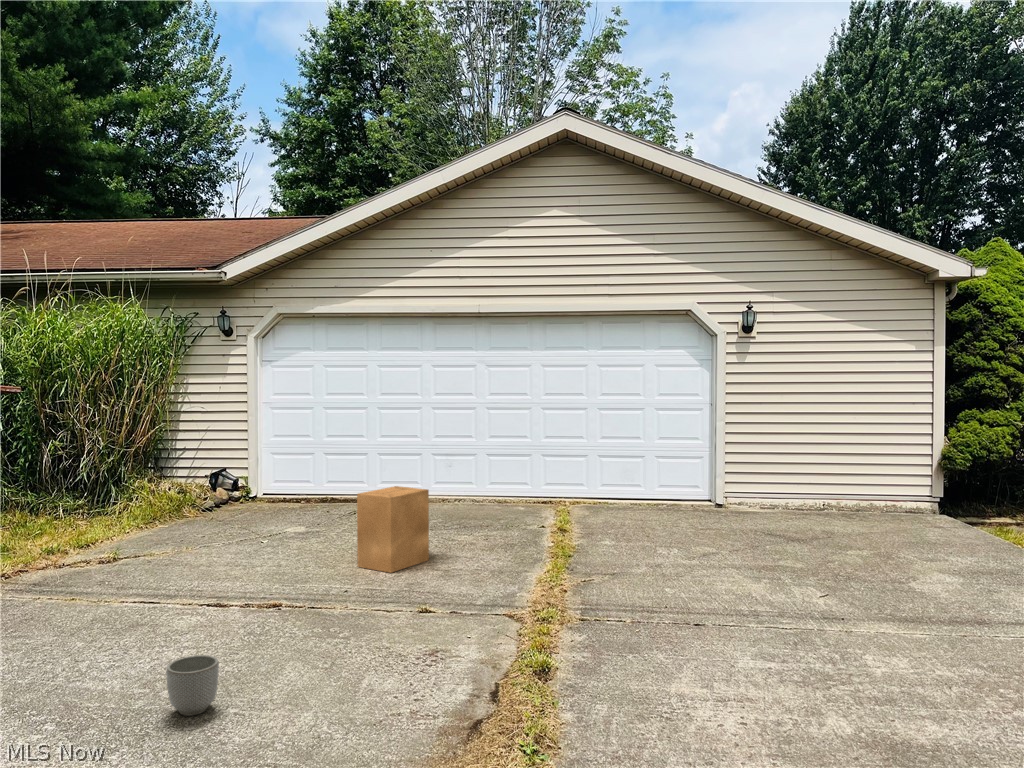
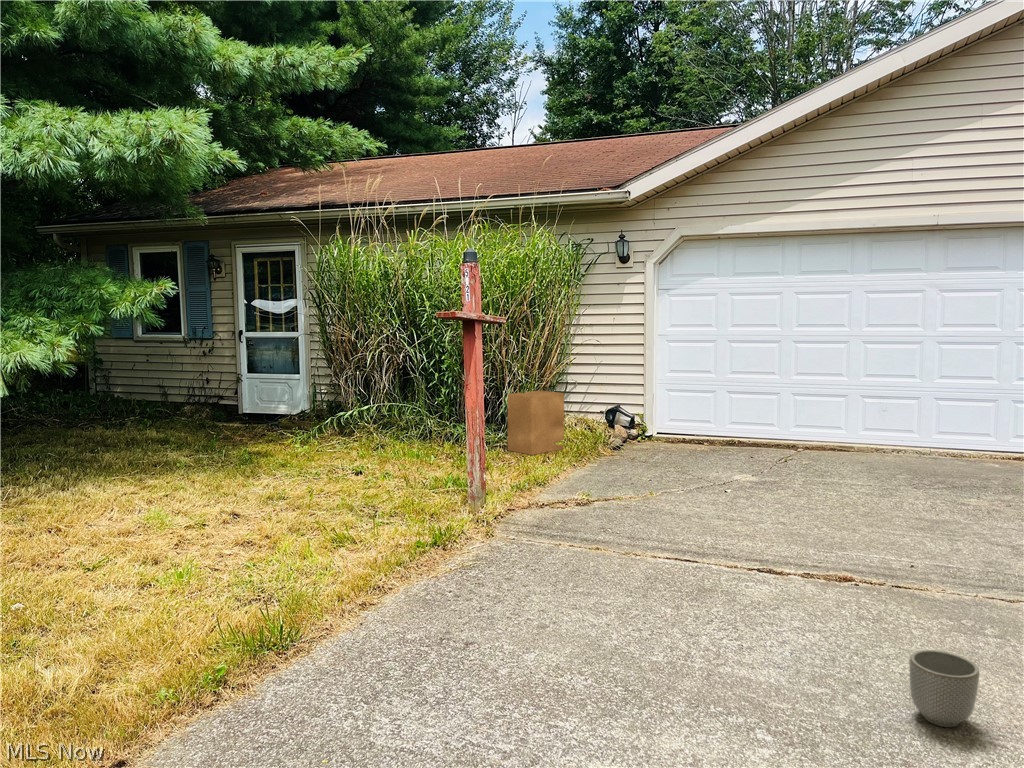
cardboard box: present [357,486,429,573] -> present [508,391,564,455]

